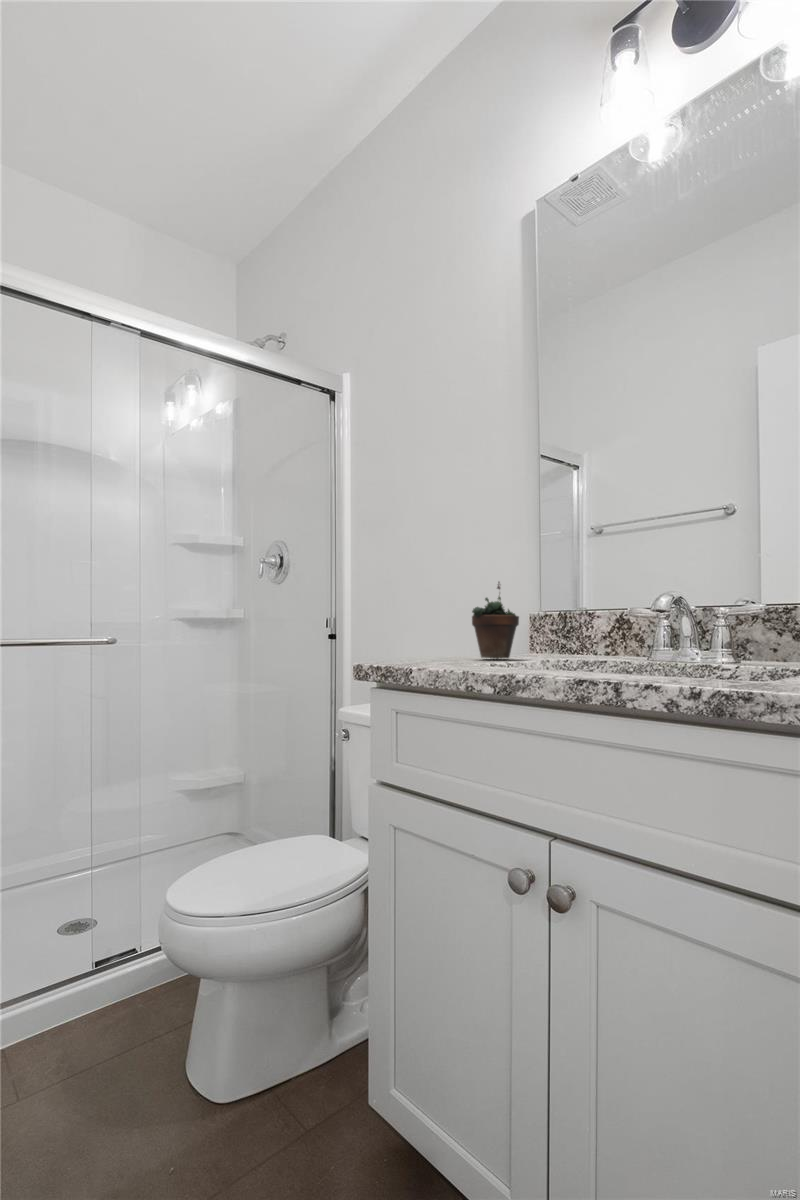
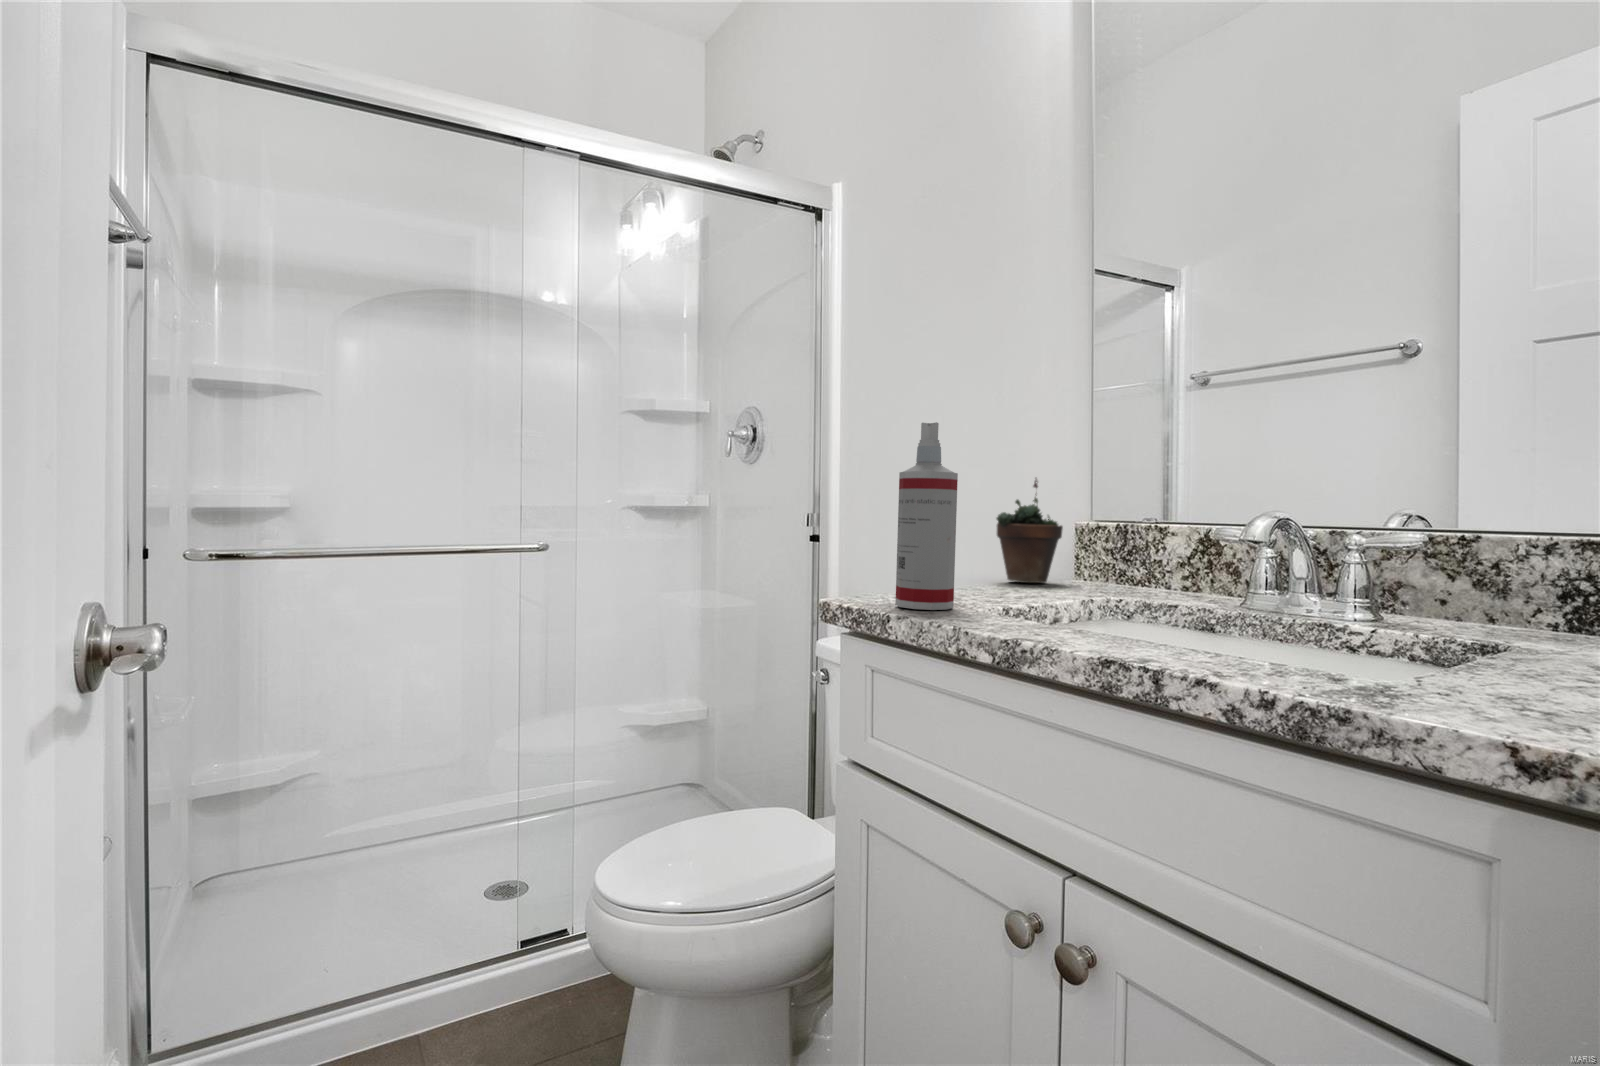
spray bottle: none [411,530,454,668] -> present [895,422,958,610]

